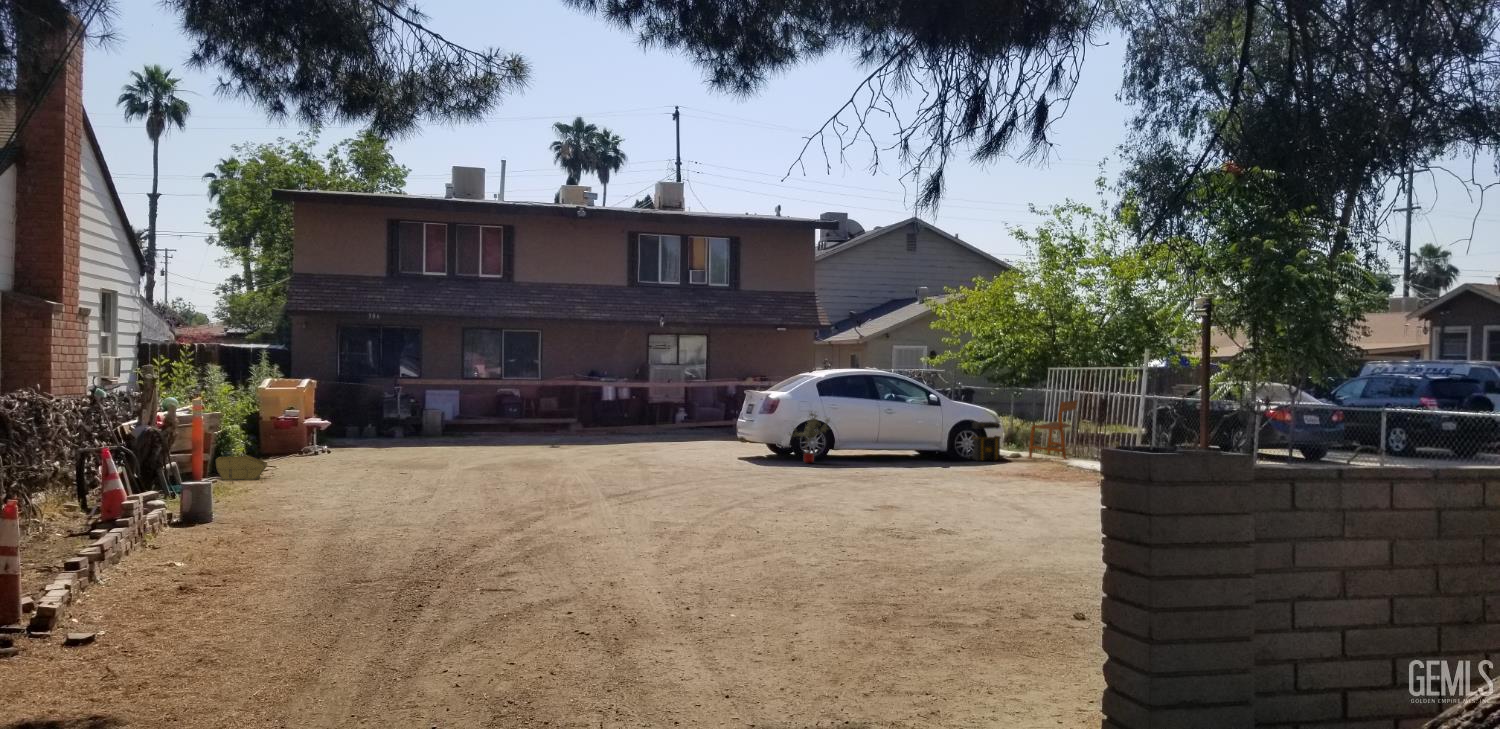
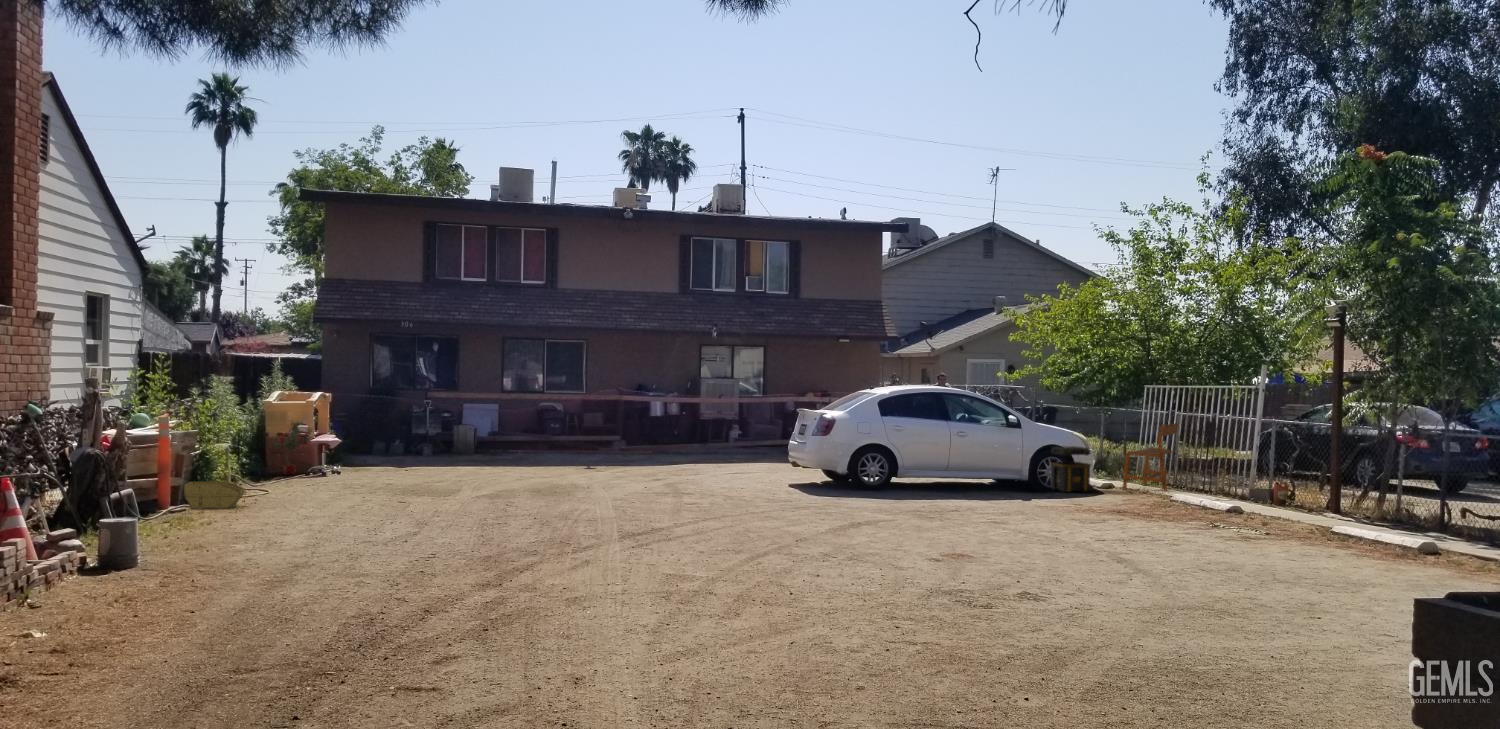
potted tree: present [789,411,829,463] -> present [268,421,313,475]

